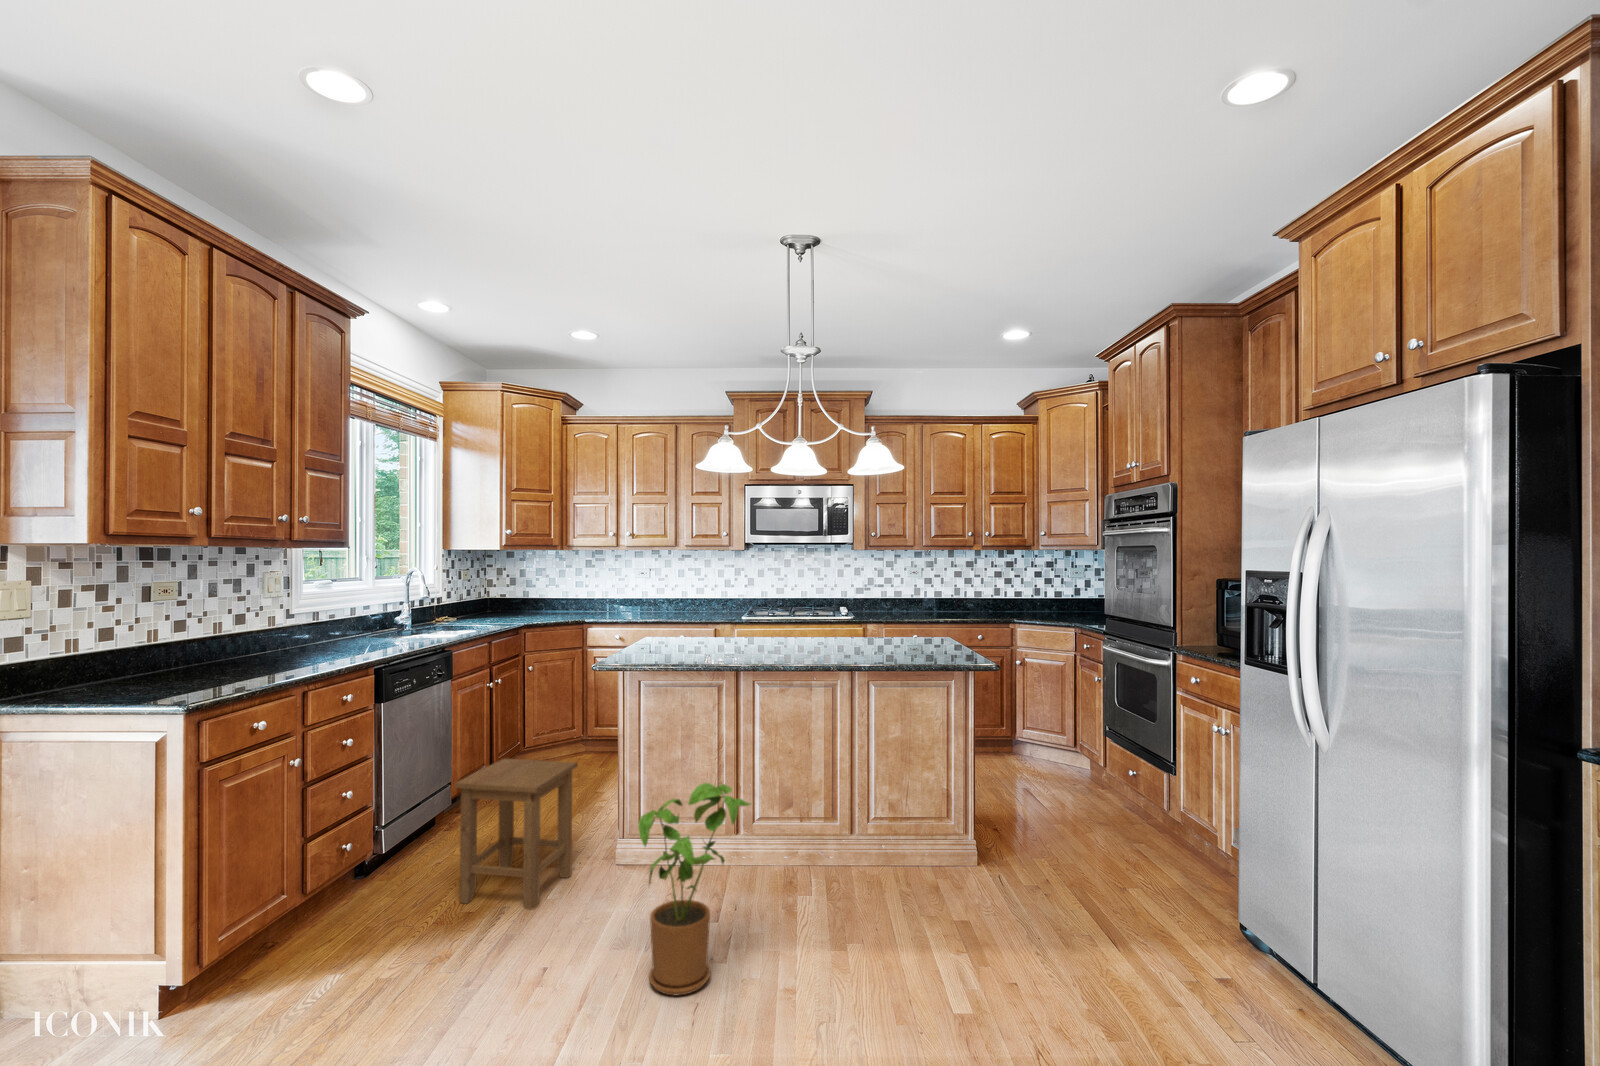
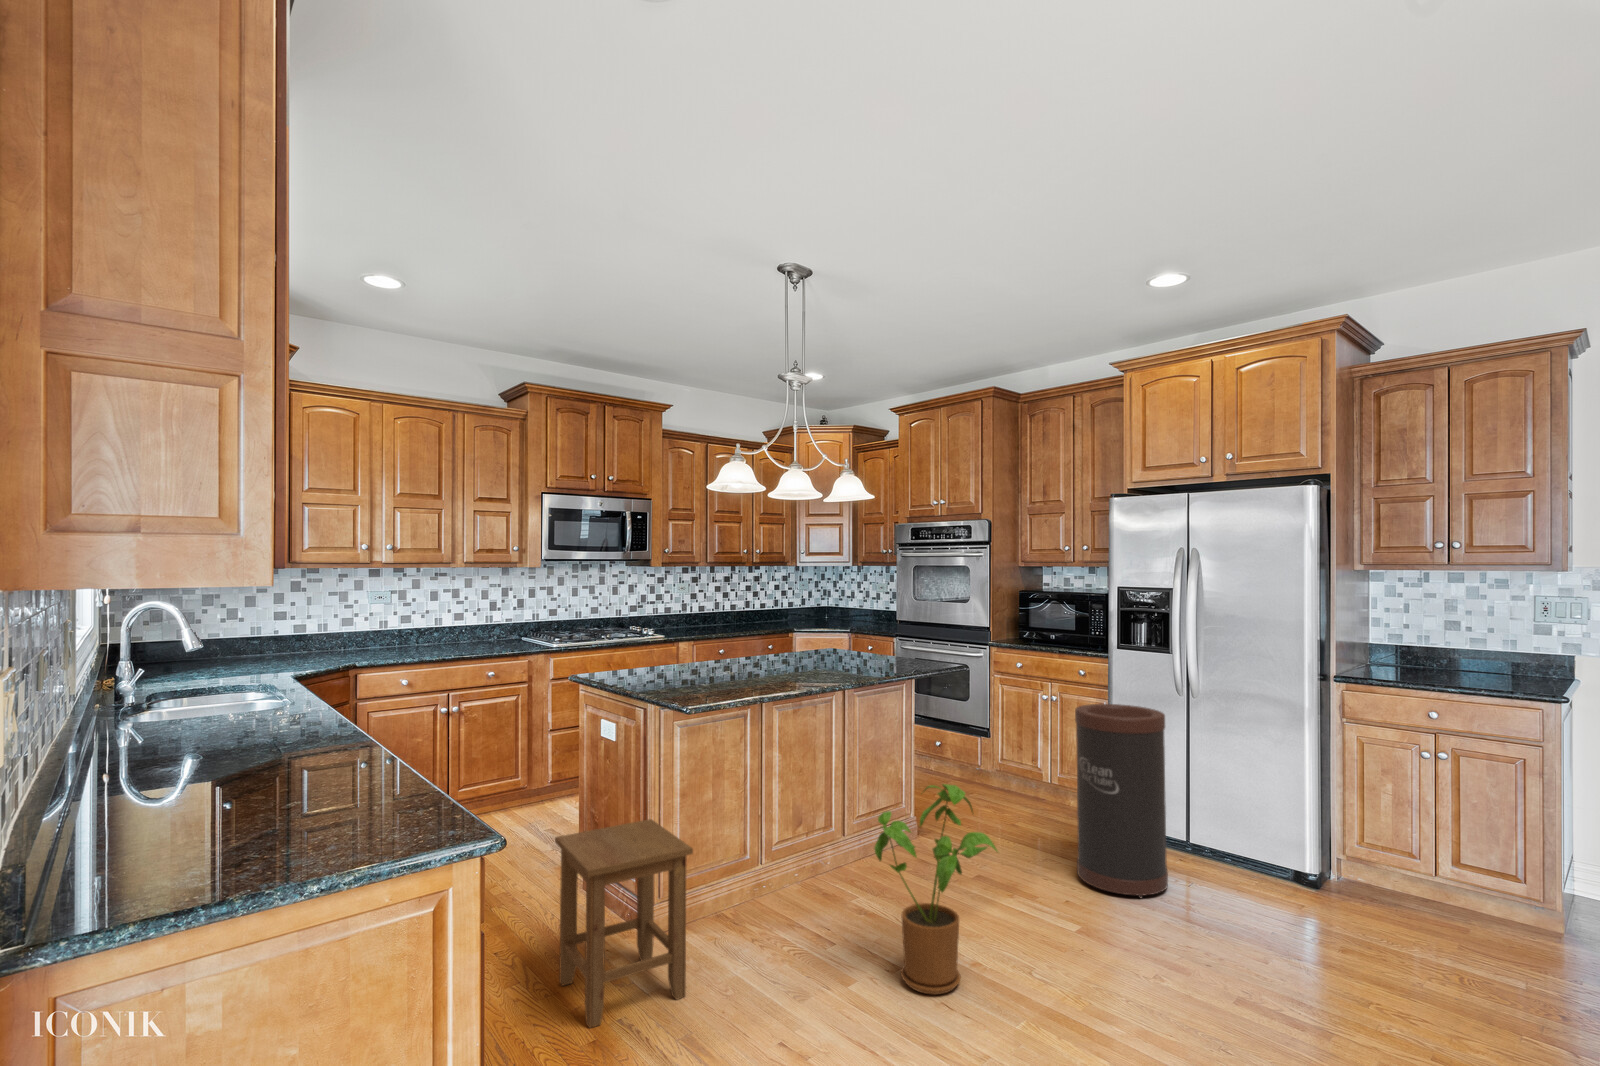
trash can: none [1017,742,1141,1023] -> present [1075,704,1168,898]

